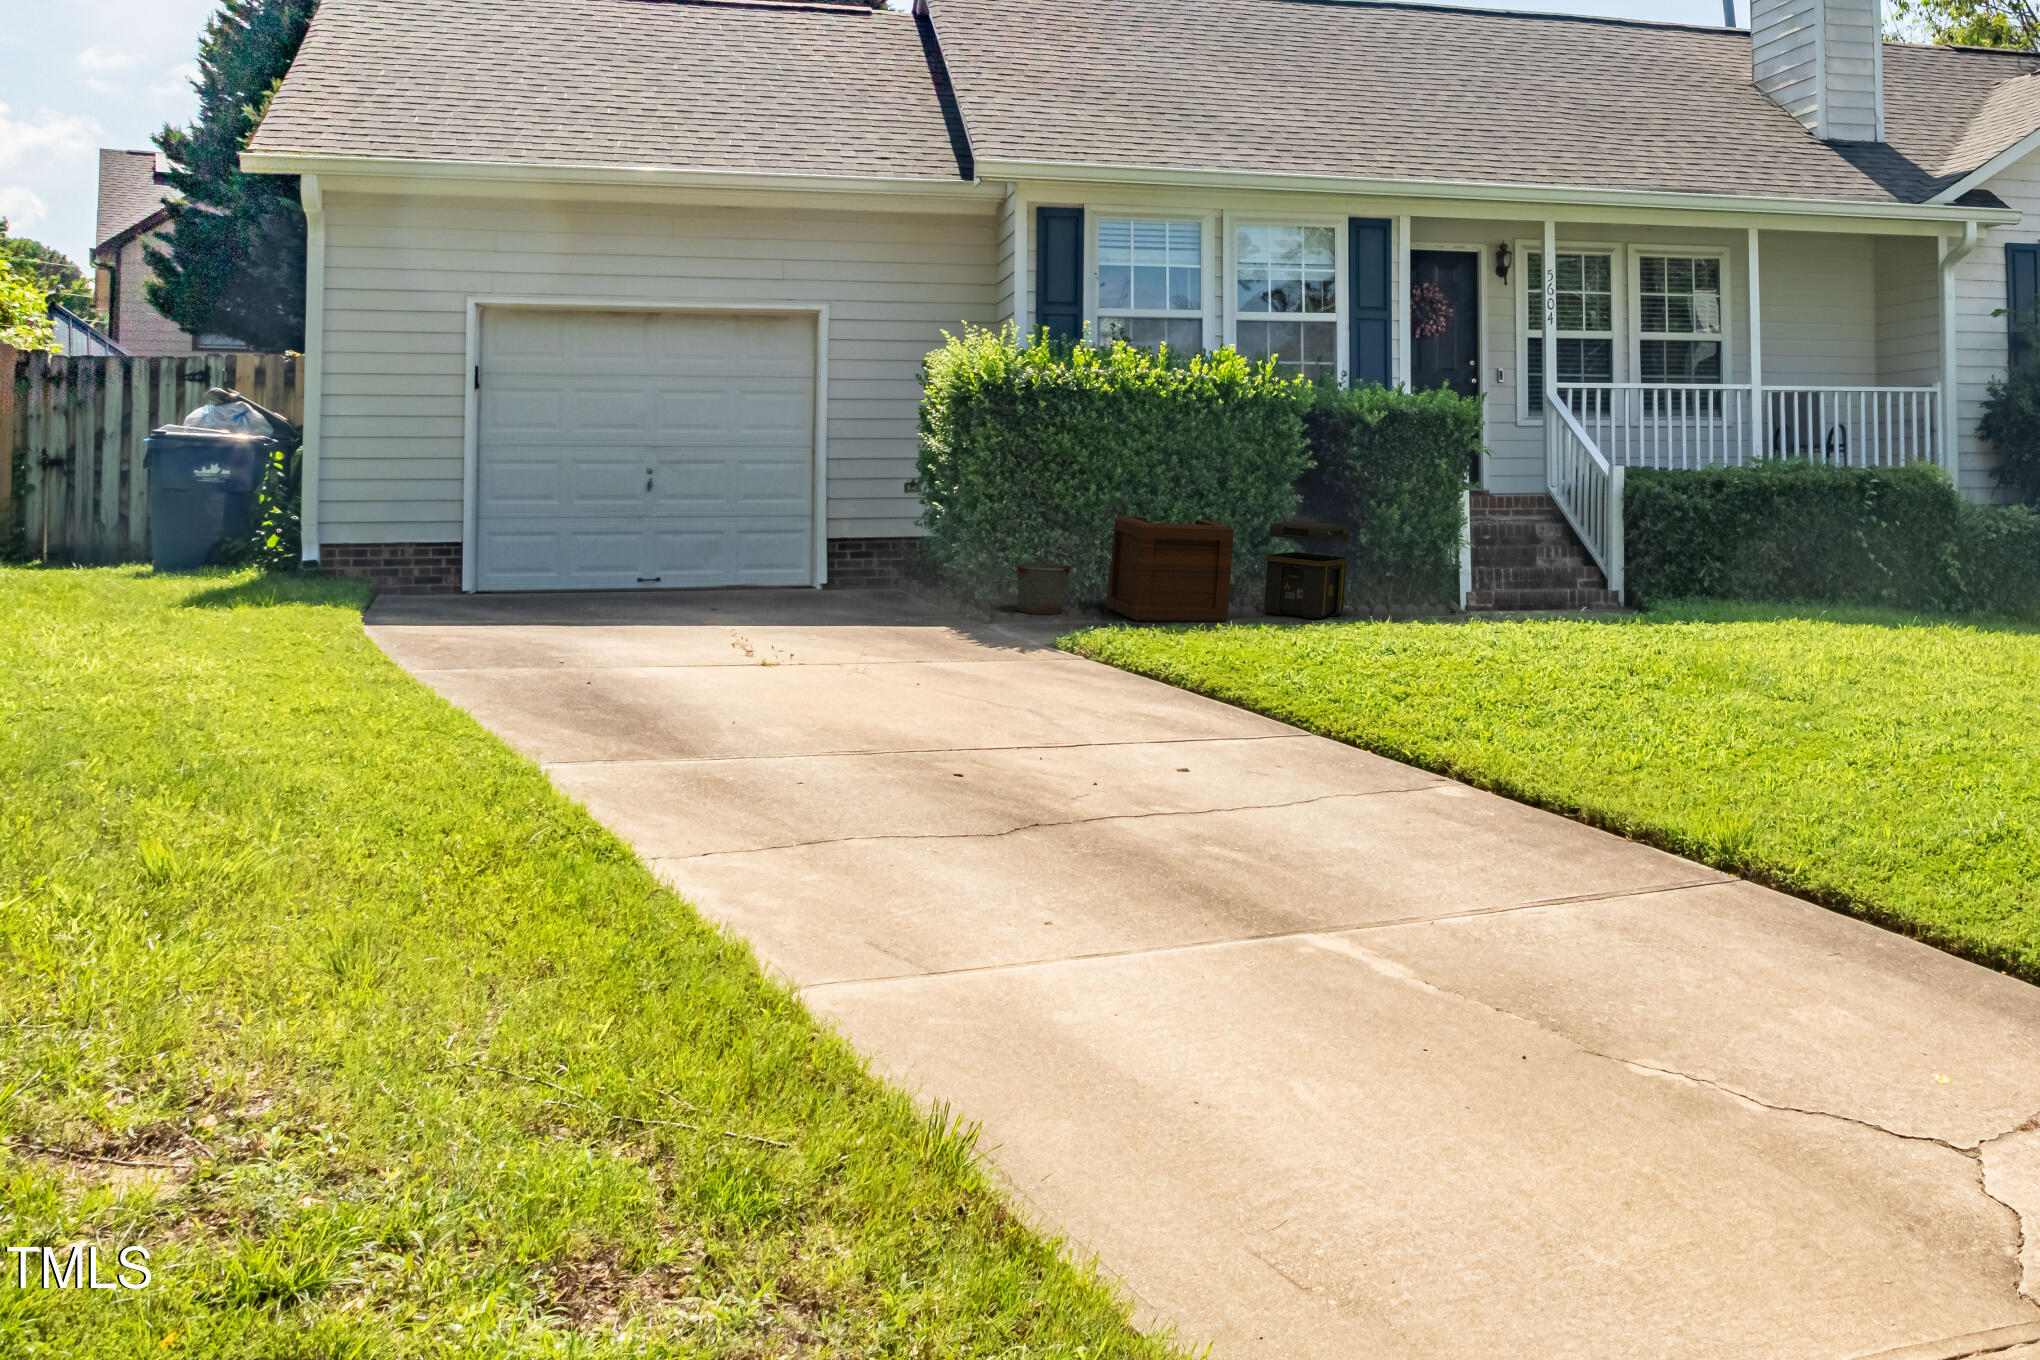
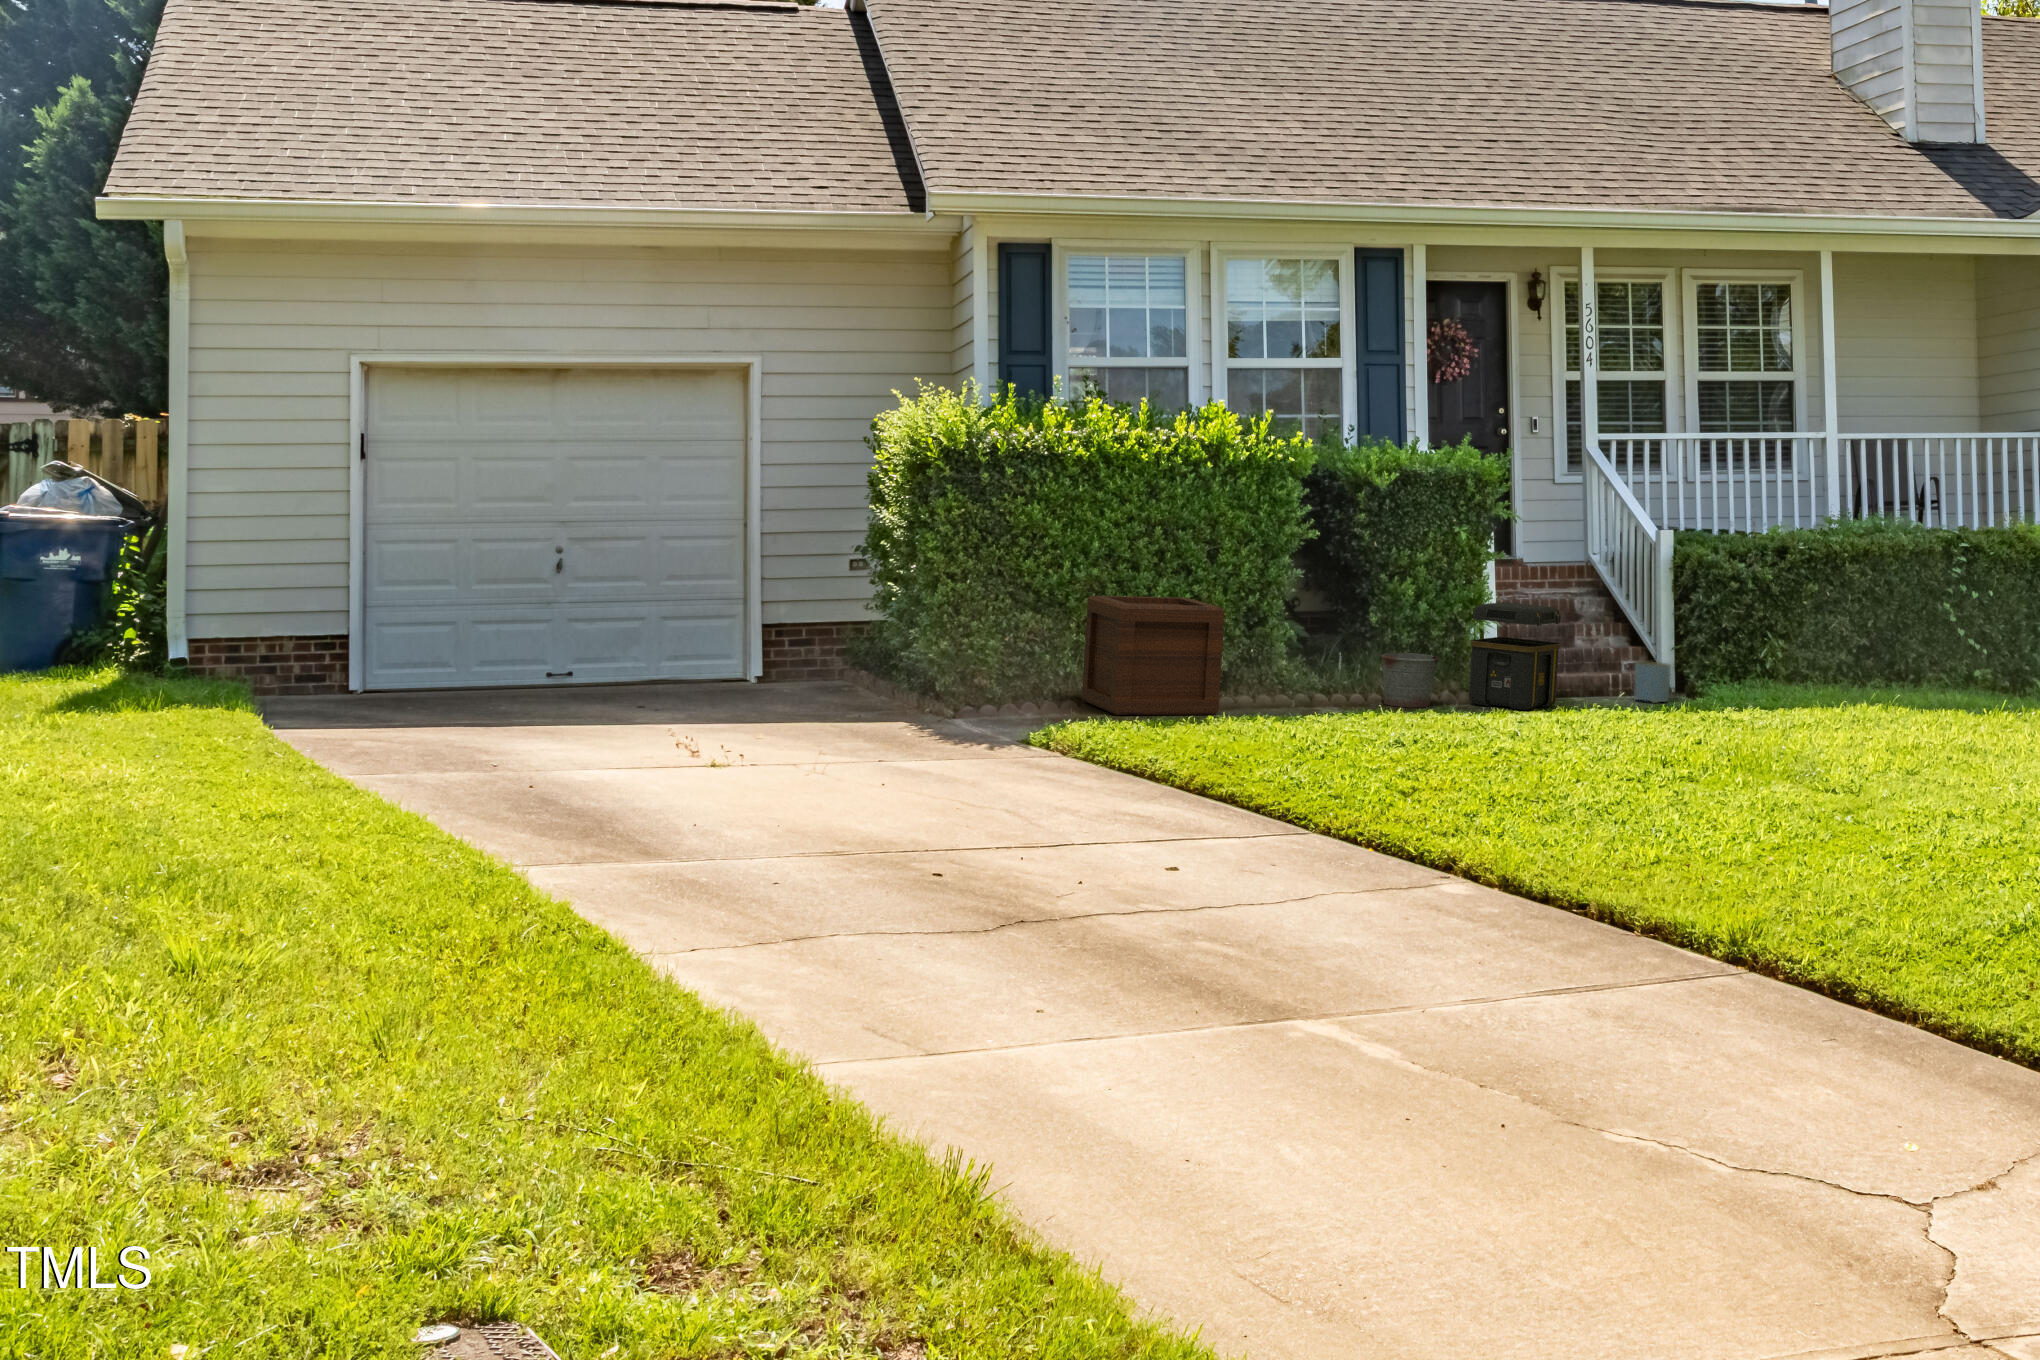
toolbox: present [1264,521,1349,619] -> present [1469,602,1561,710]
bucket: present [1015,563,1072,614] -> present [1381,653,1439,707]
planter: none [1589,579,1621,615] -> present [1634,662,1671,703]

